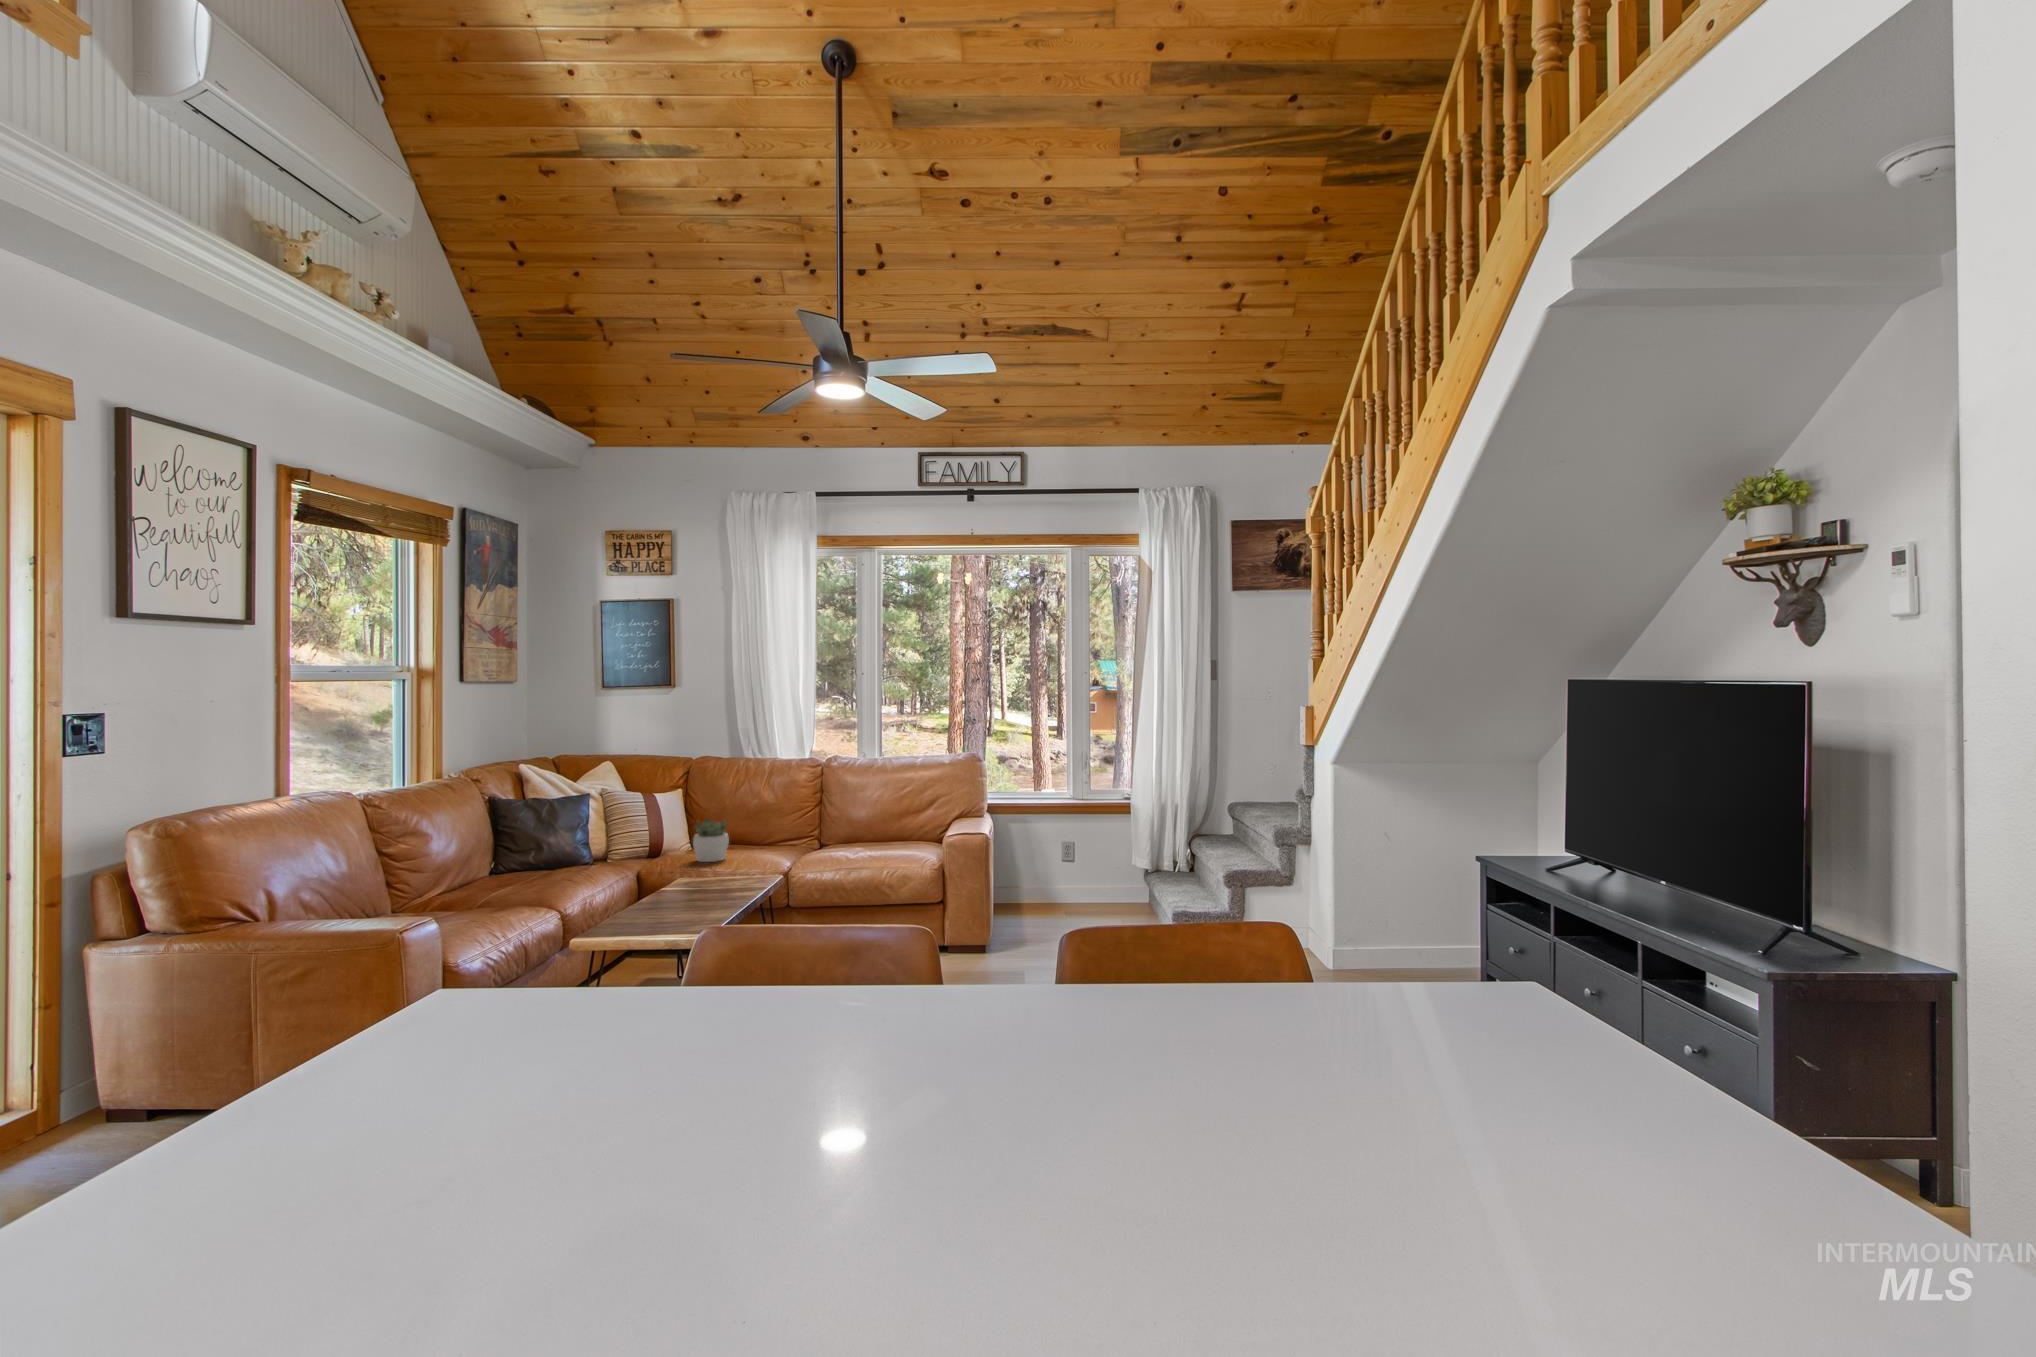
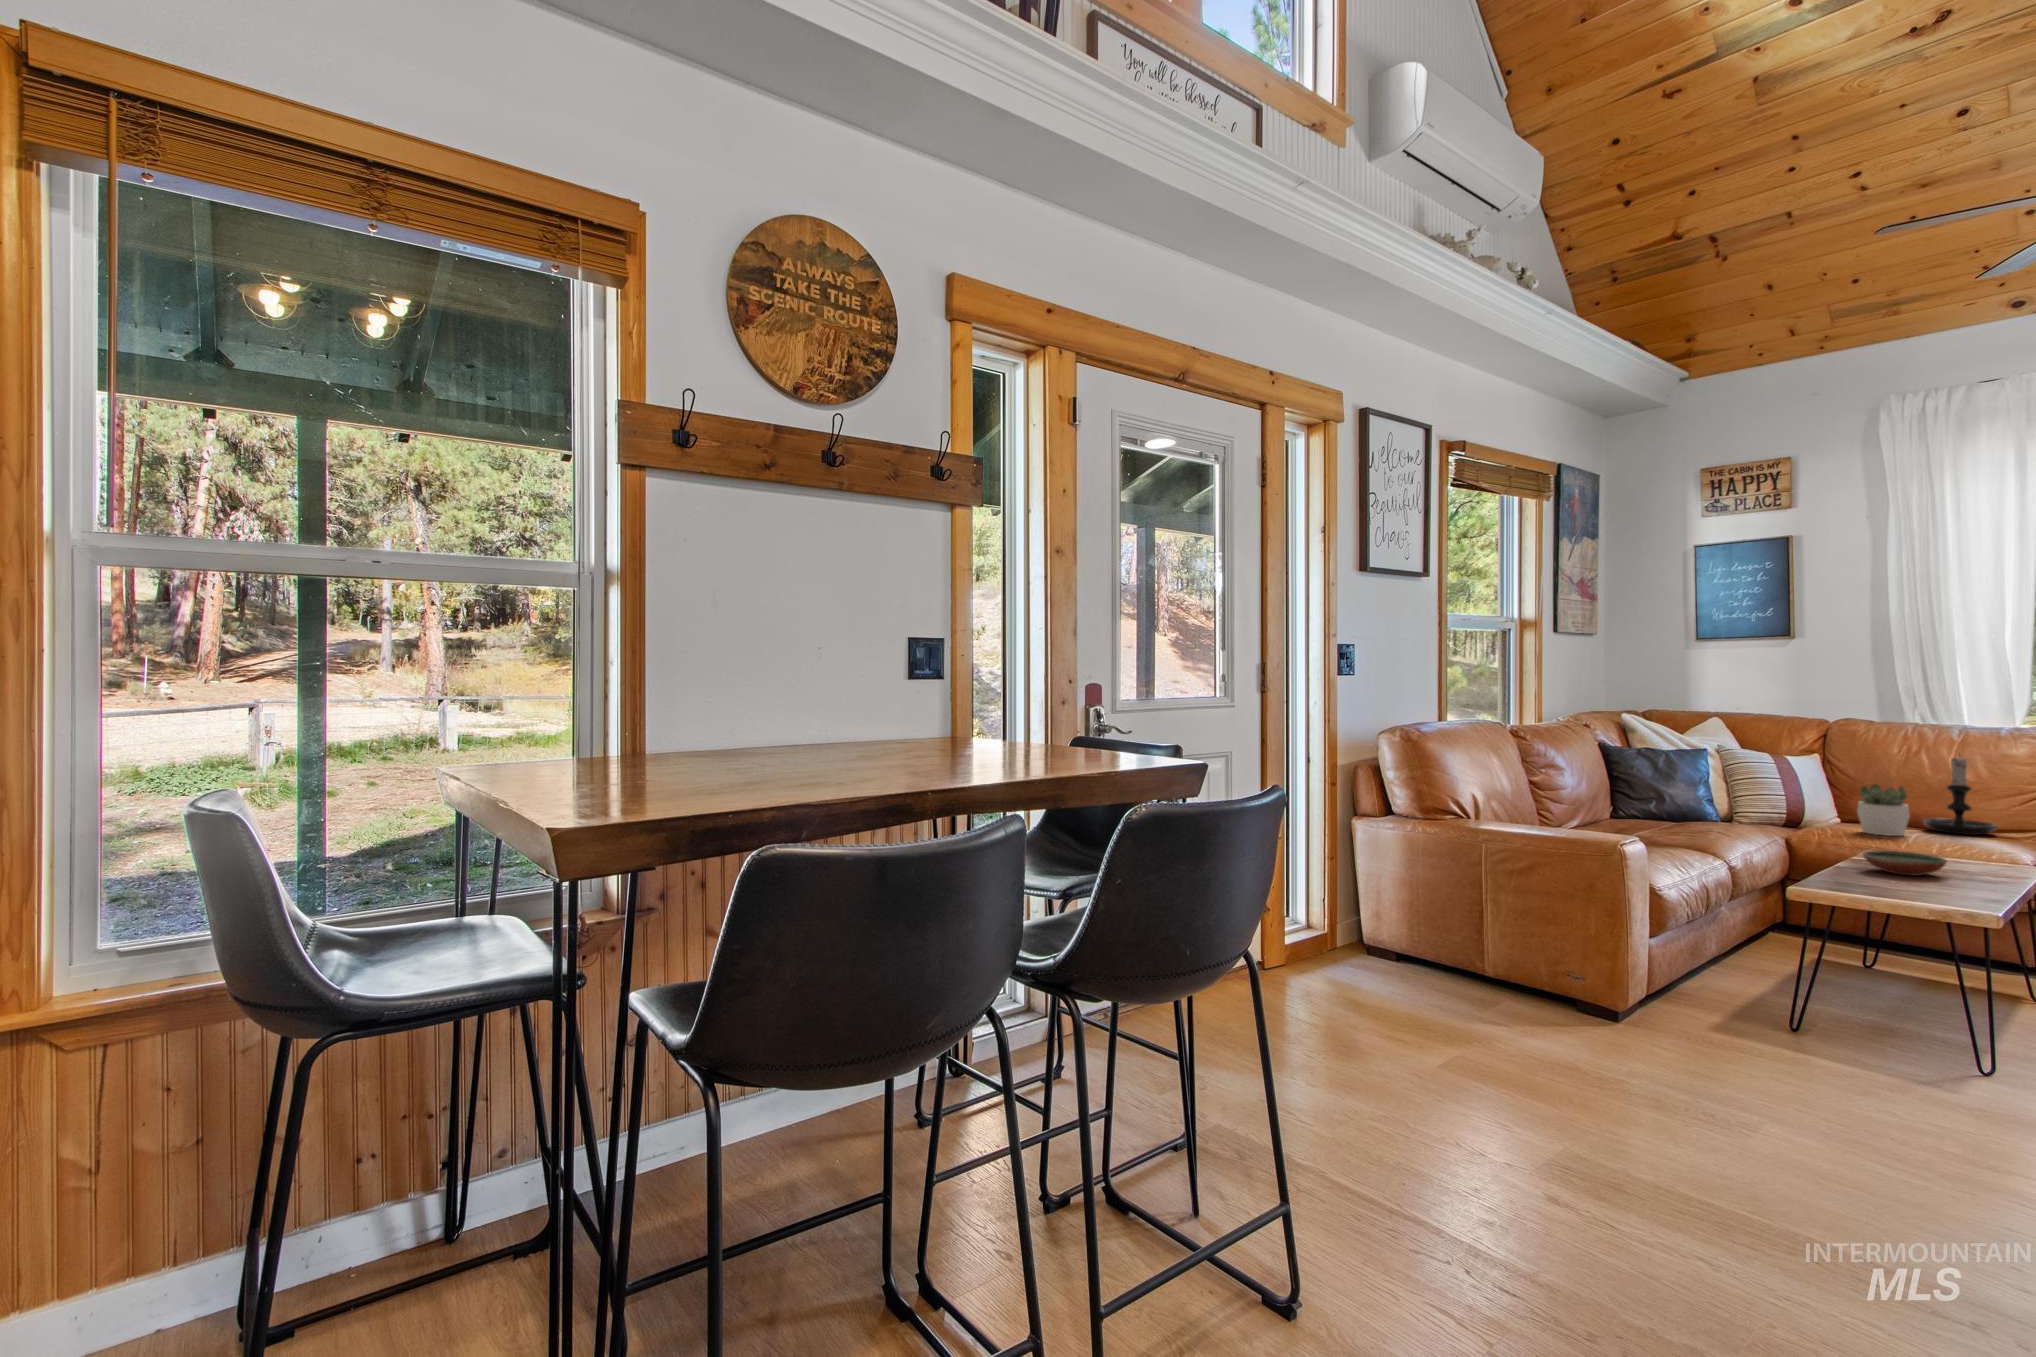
candle holder: none [743,786,788,852] -> present [1923,757,1996,835]
decorative bowl: none [654,887,711,909] -> present [1863,851,1947,876]

